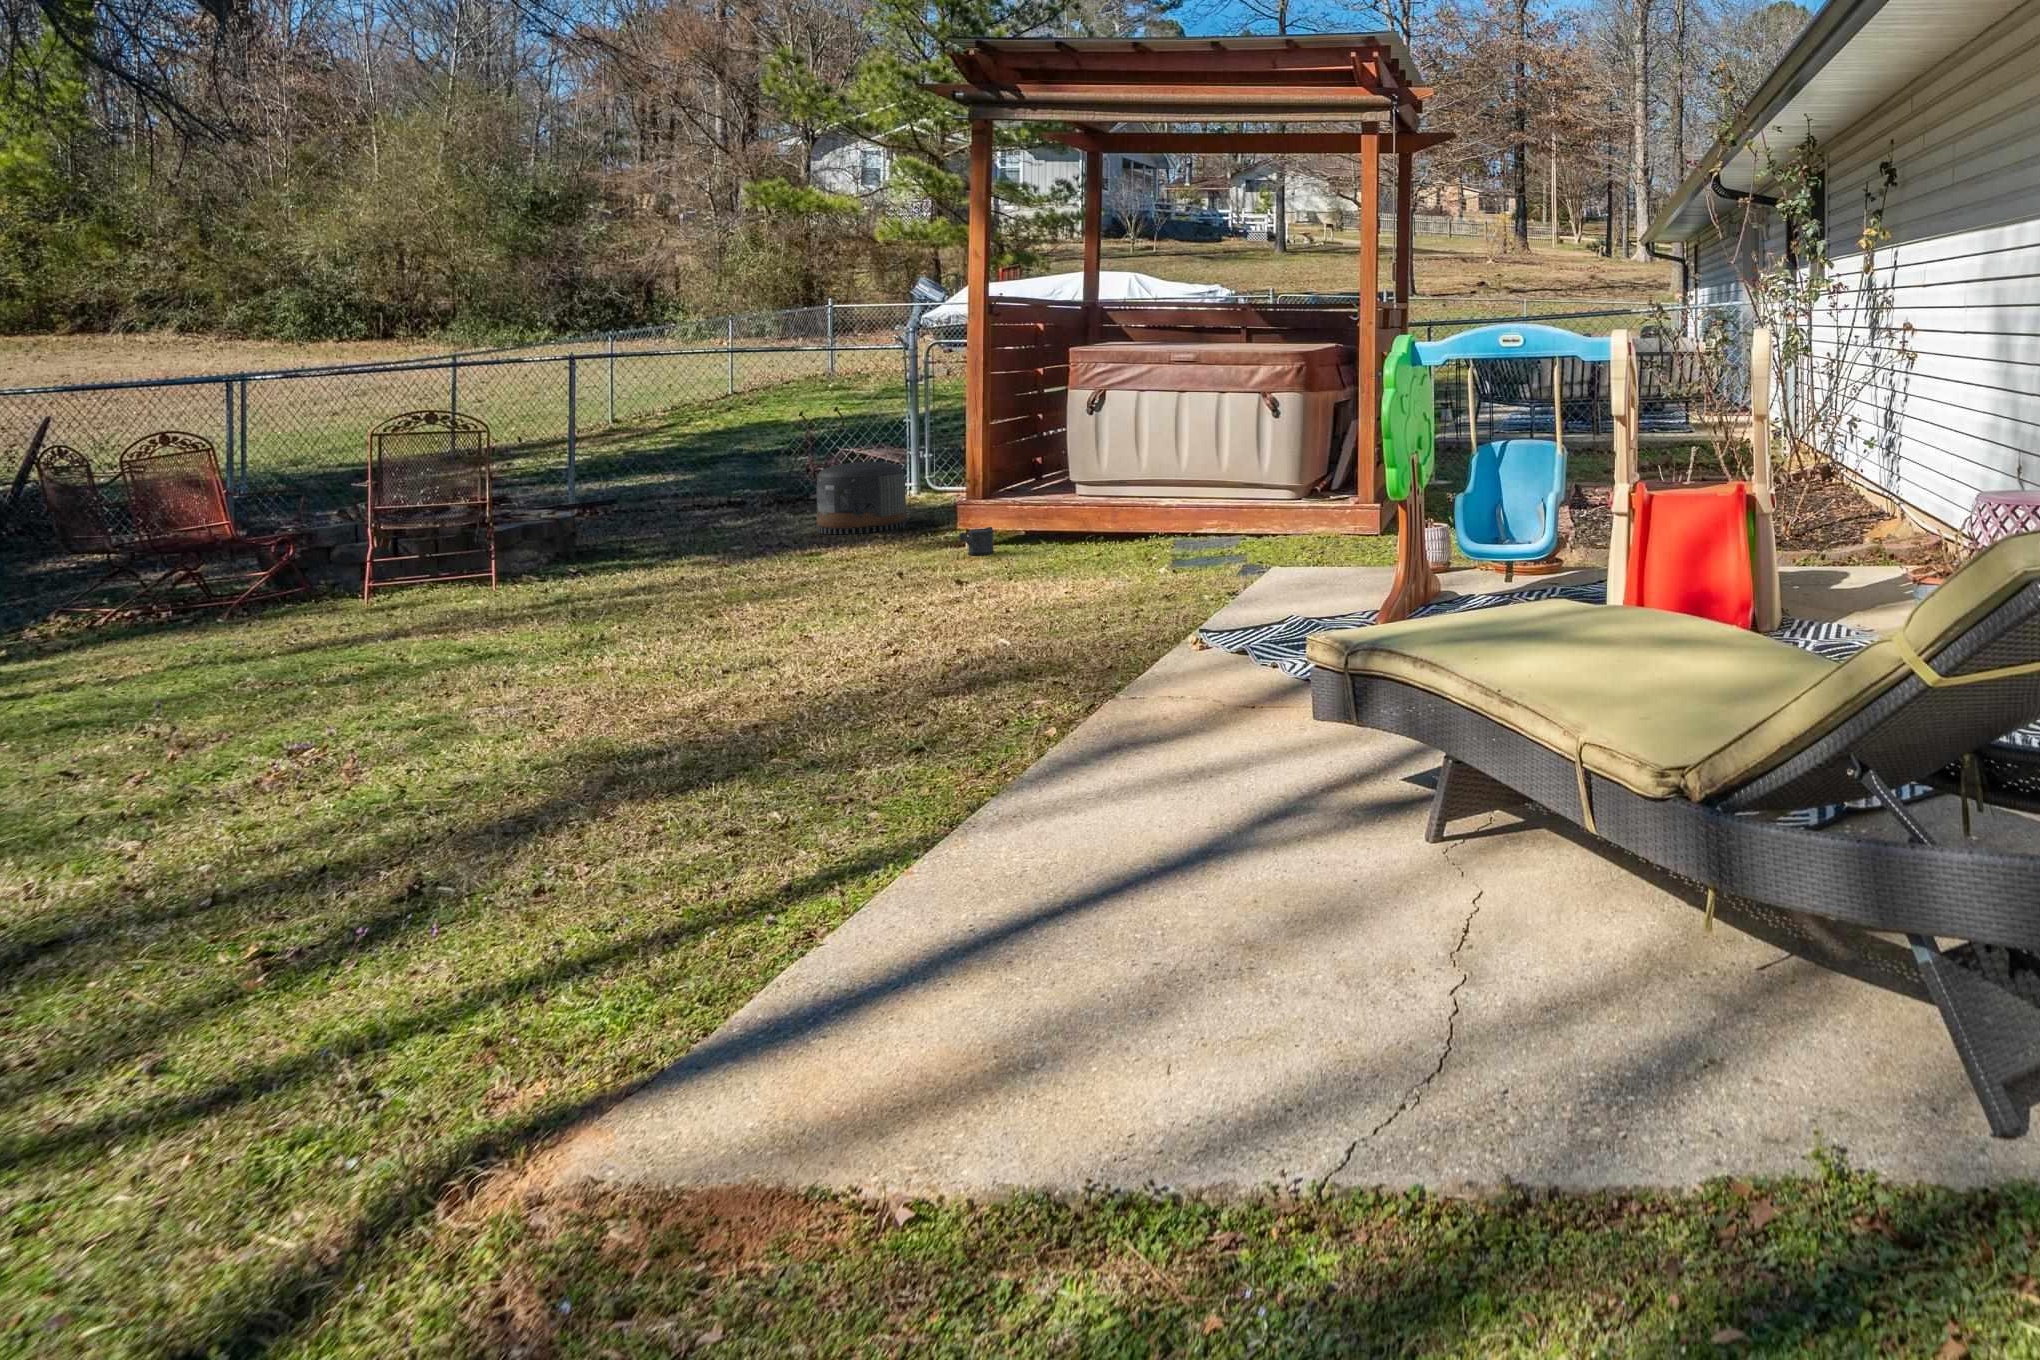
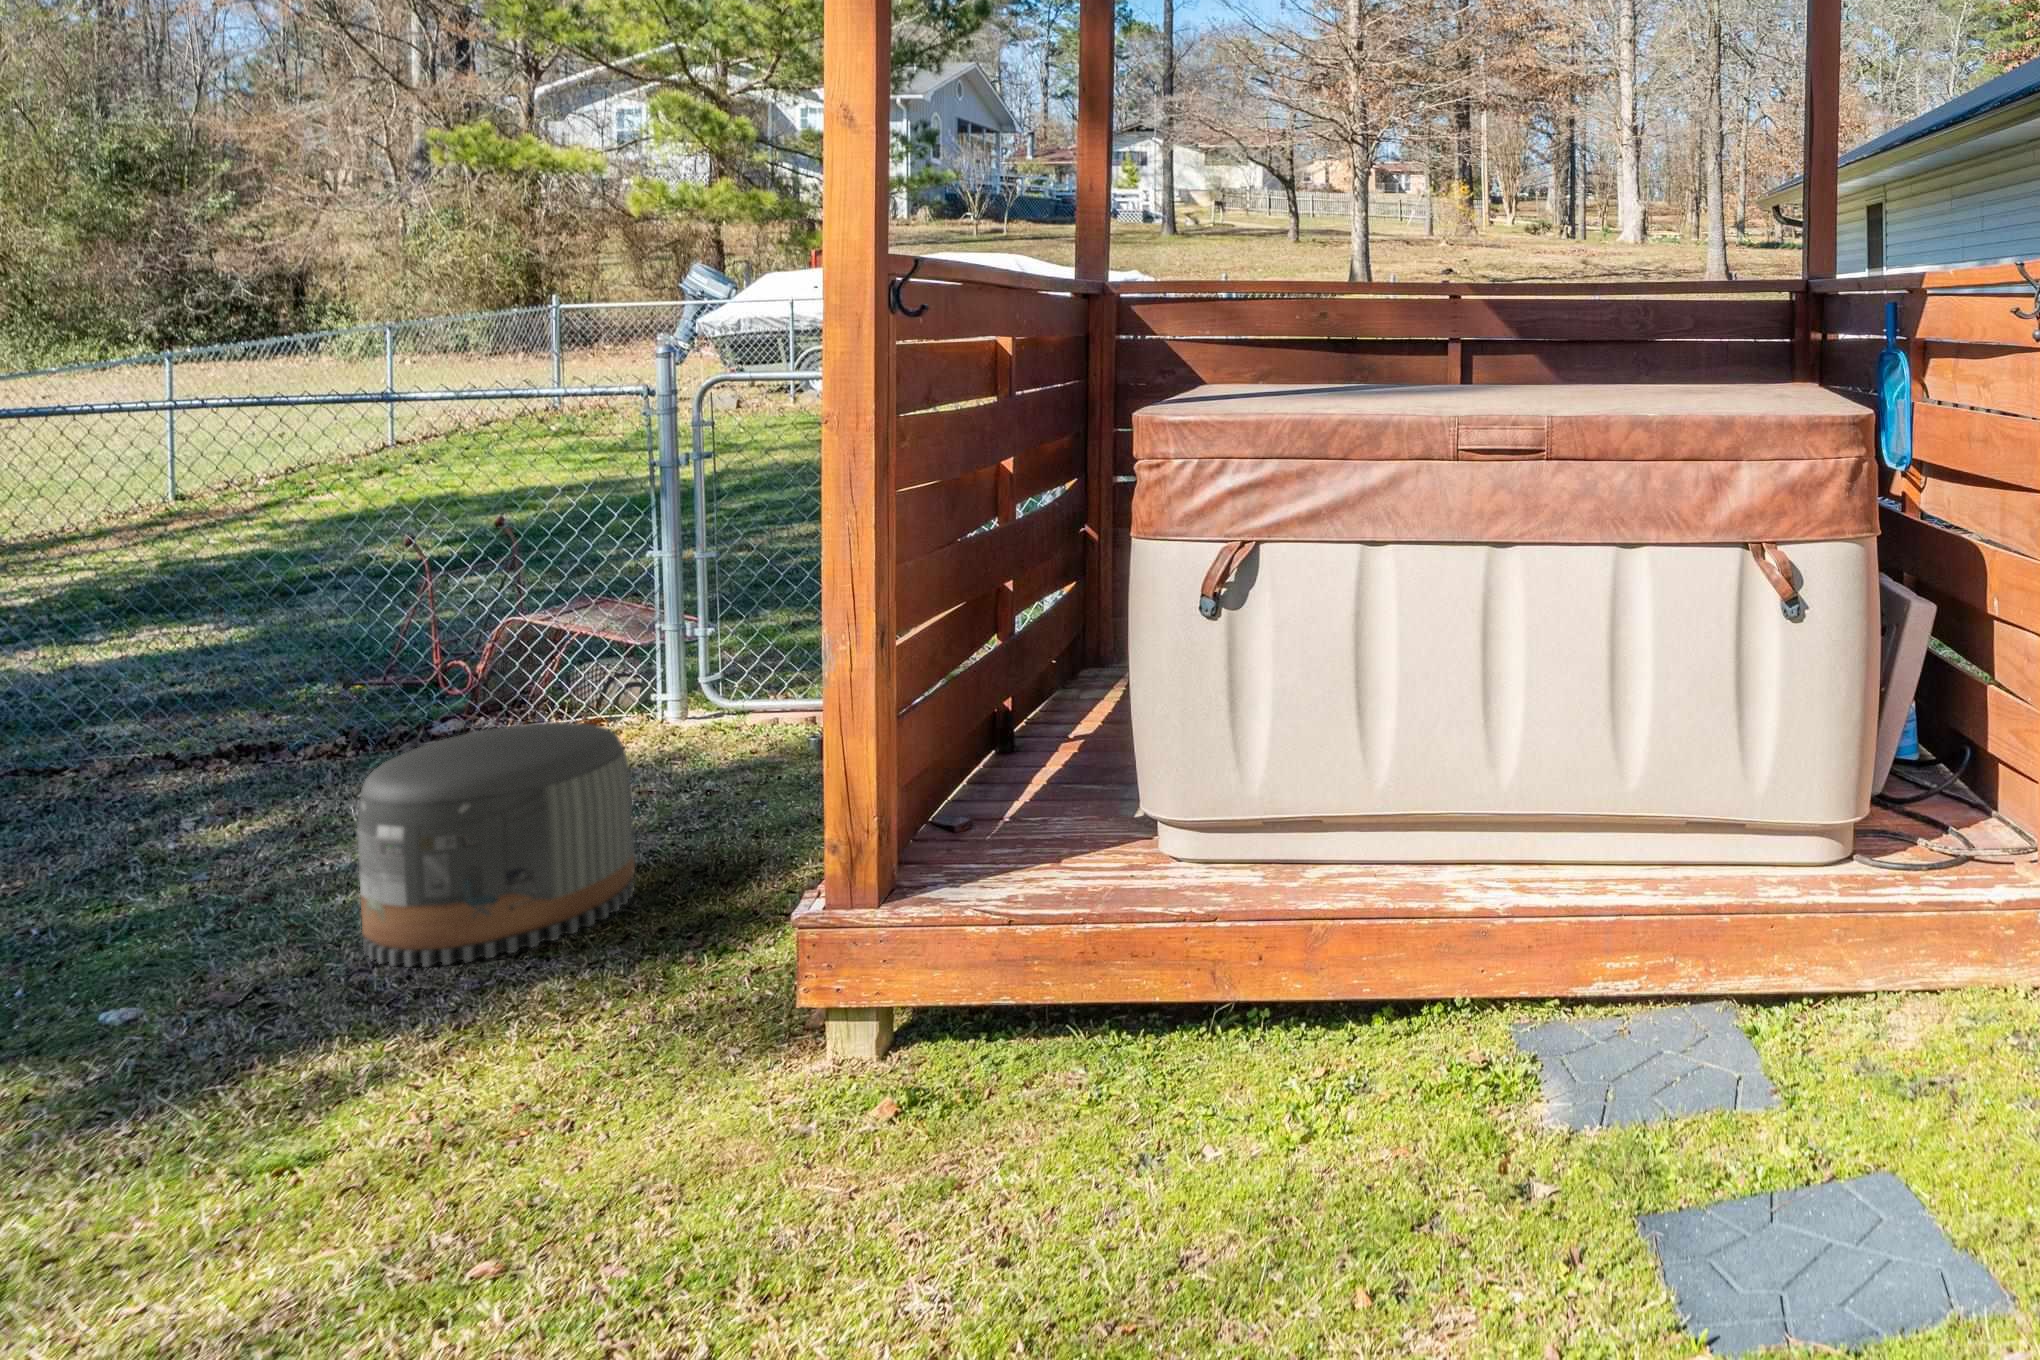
watering can: present [959,527,994,555] -> none [809,1025,927,1166]

